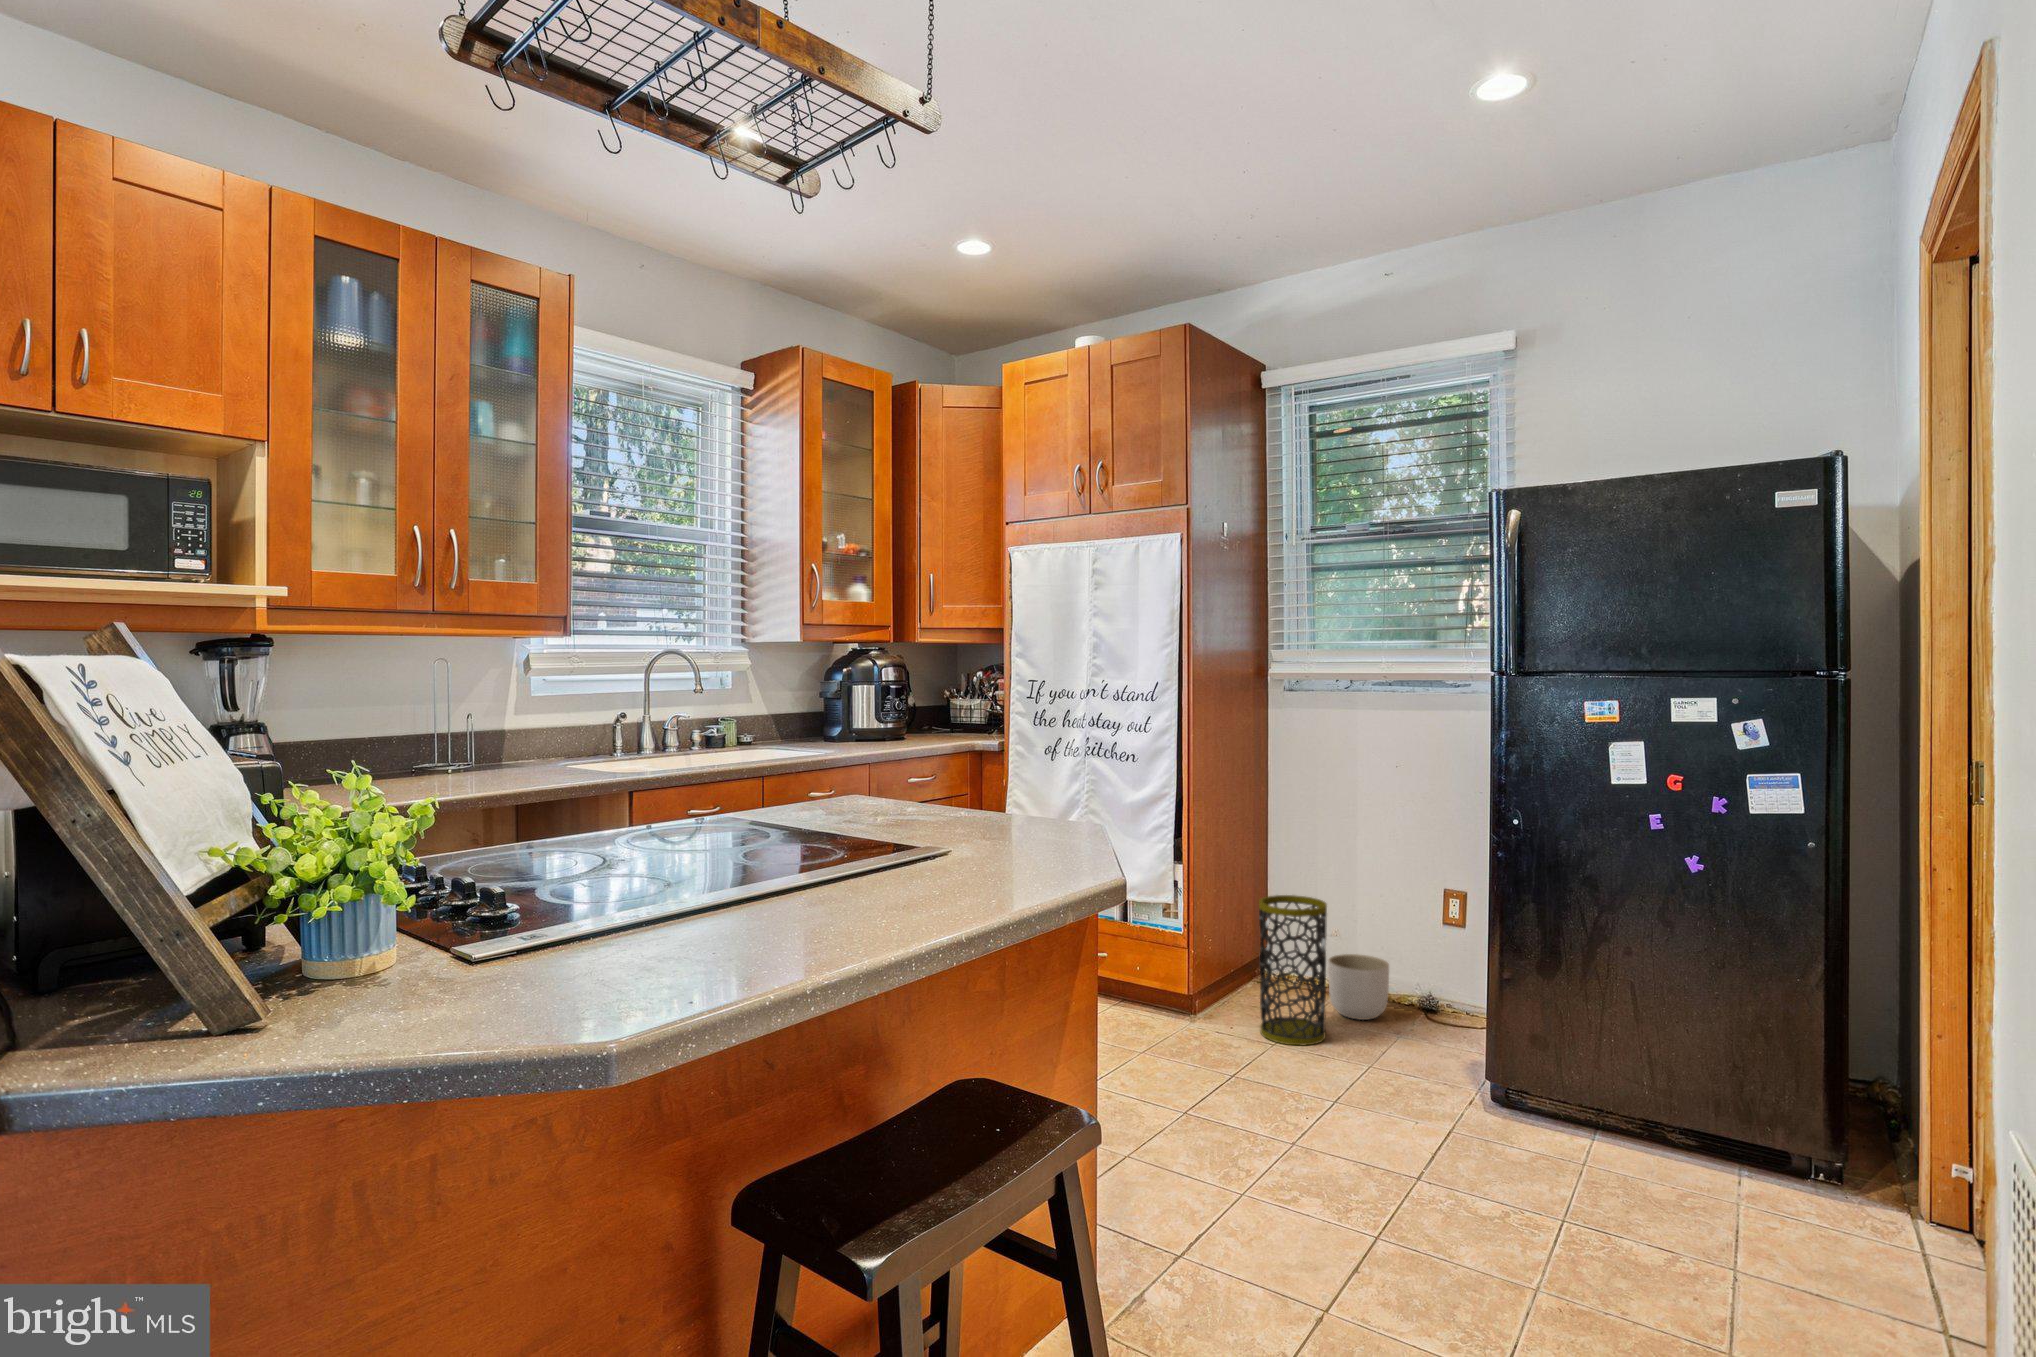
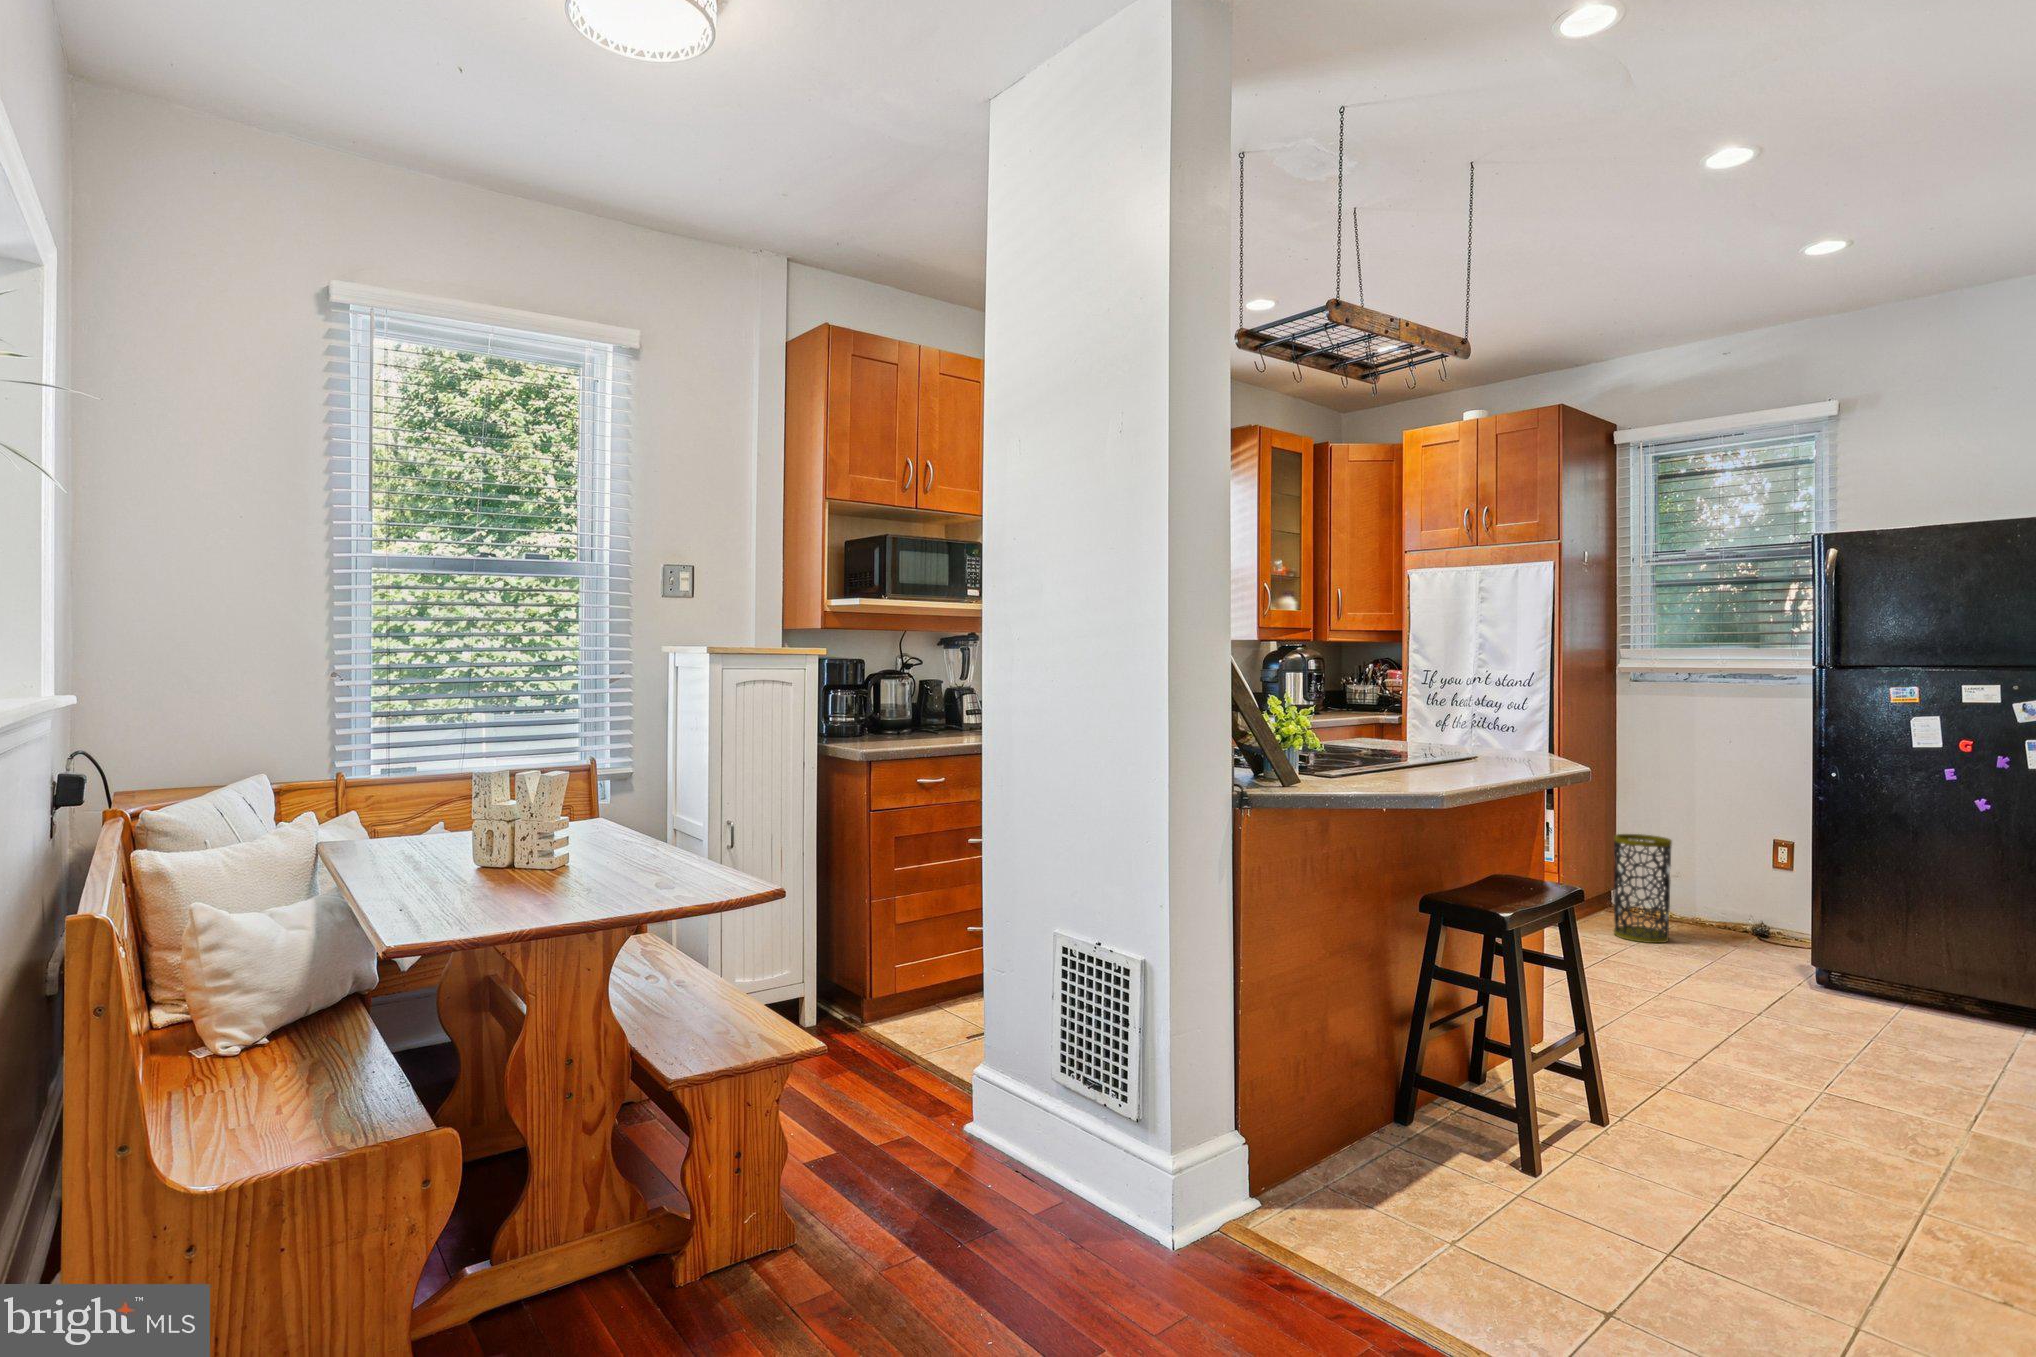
planter: present [1328,954,1389,1020] -> none [1671,885,1724,933]

